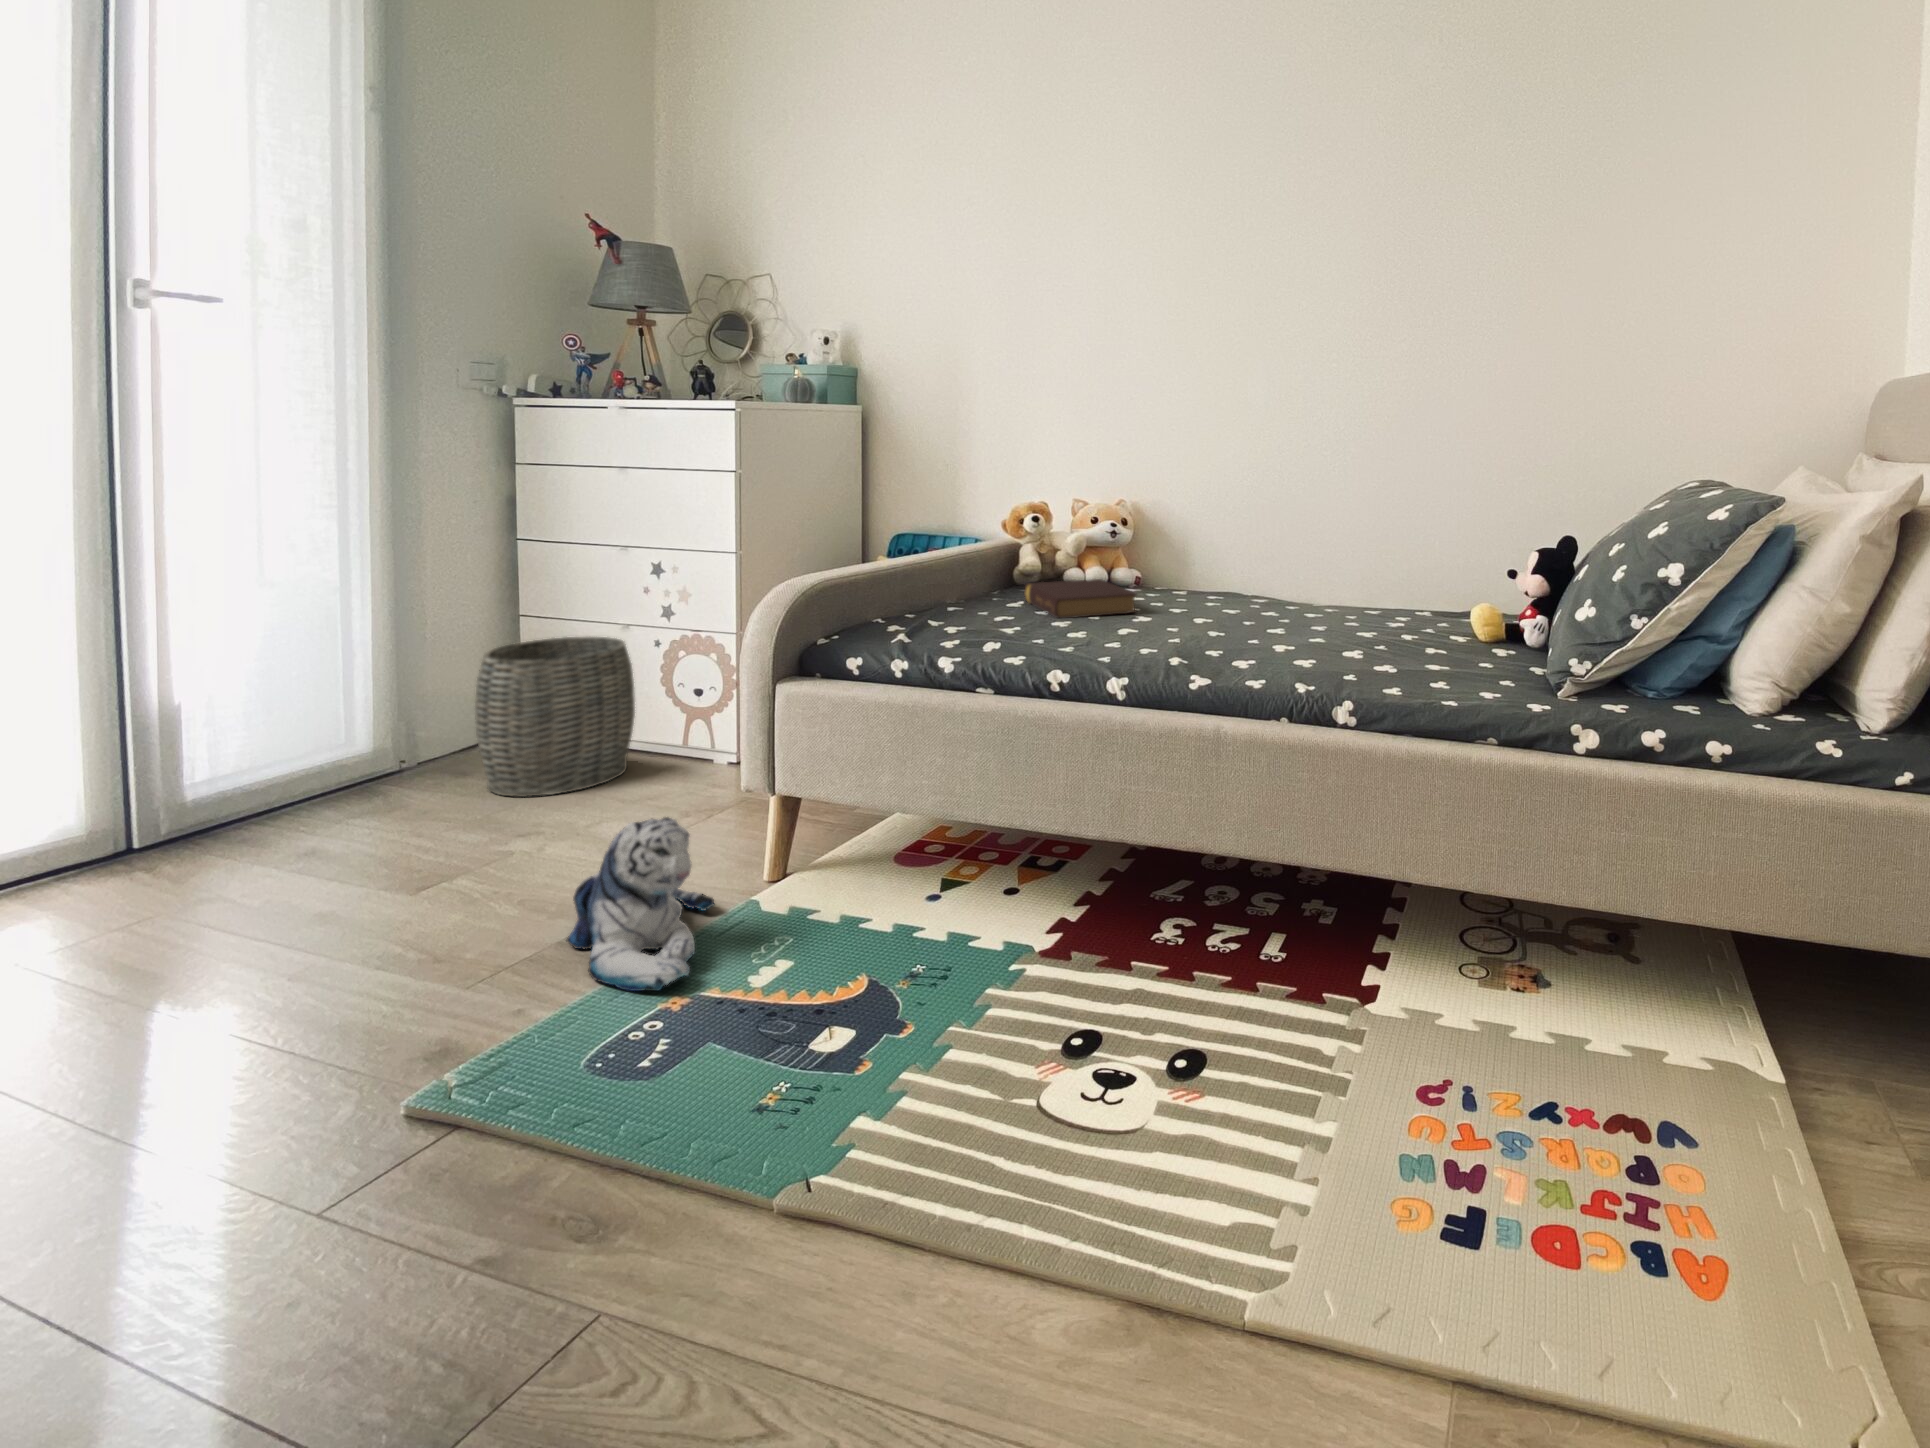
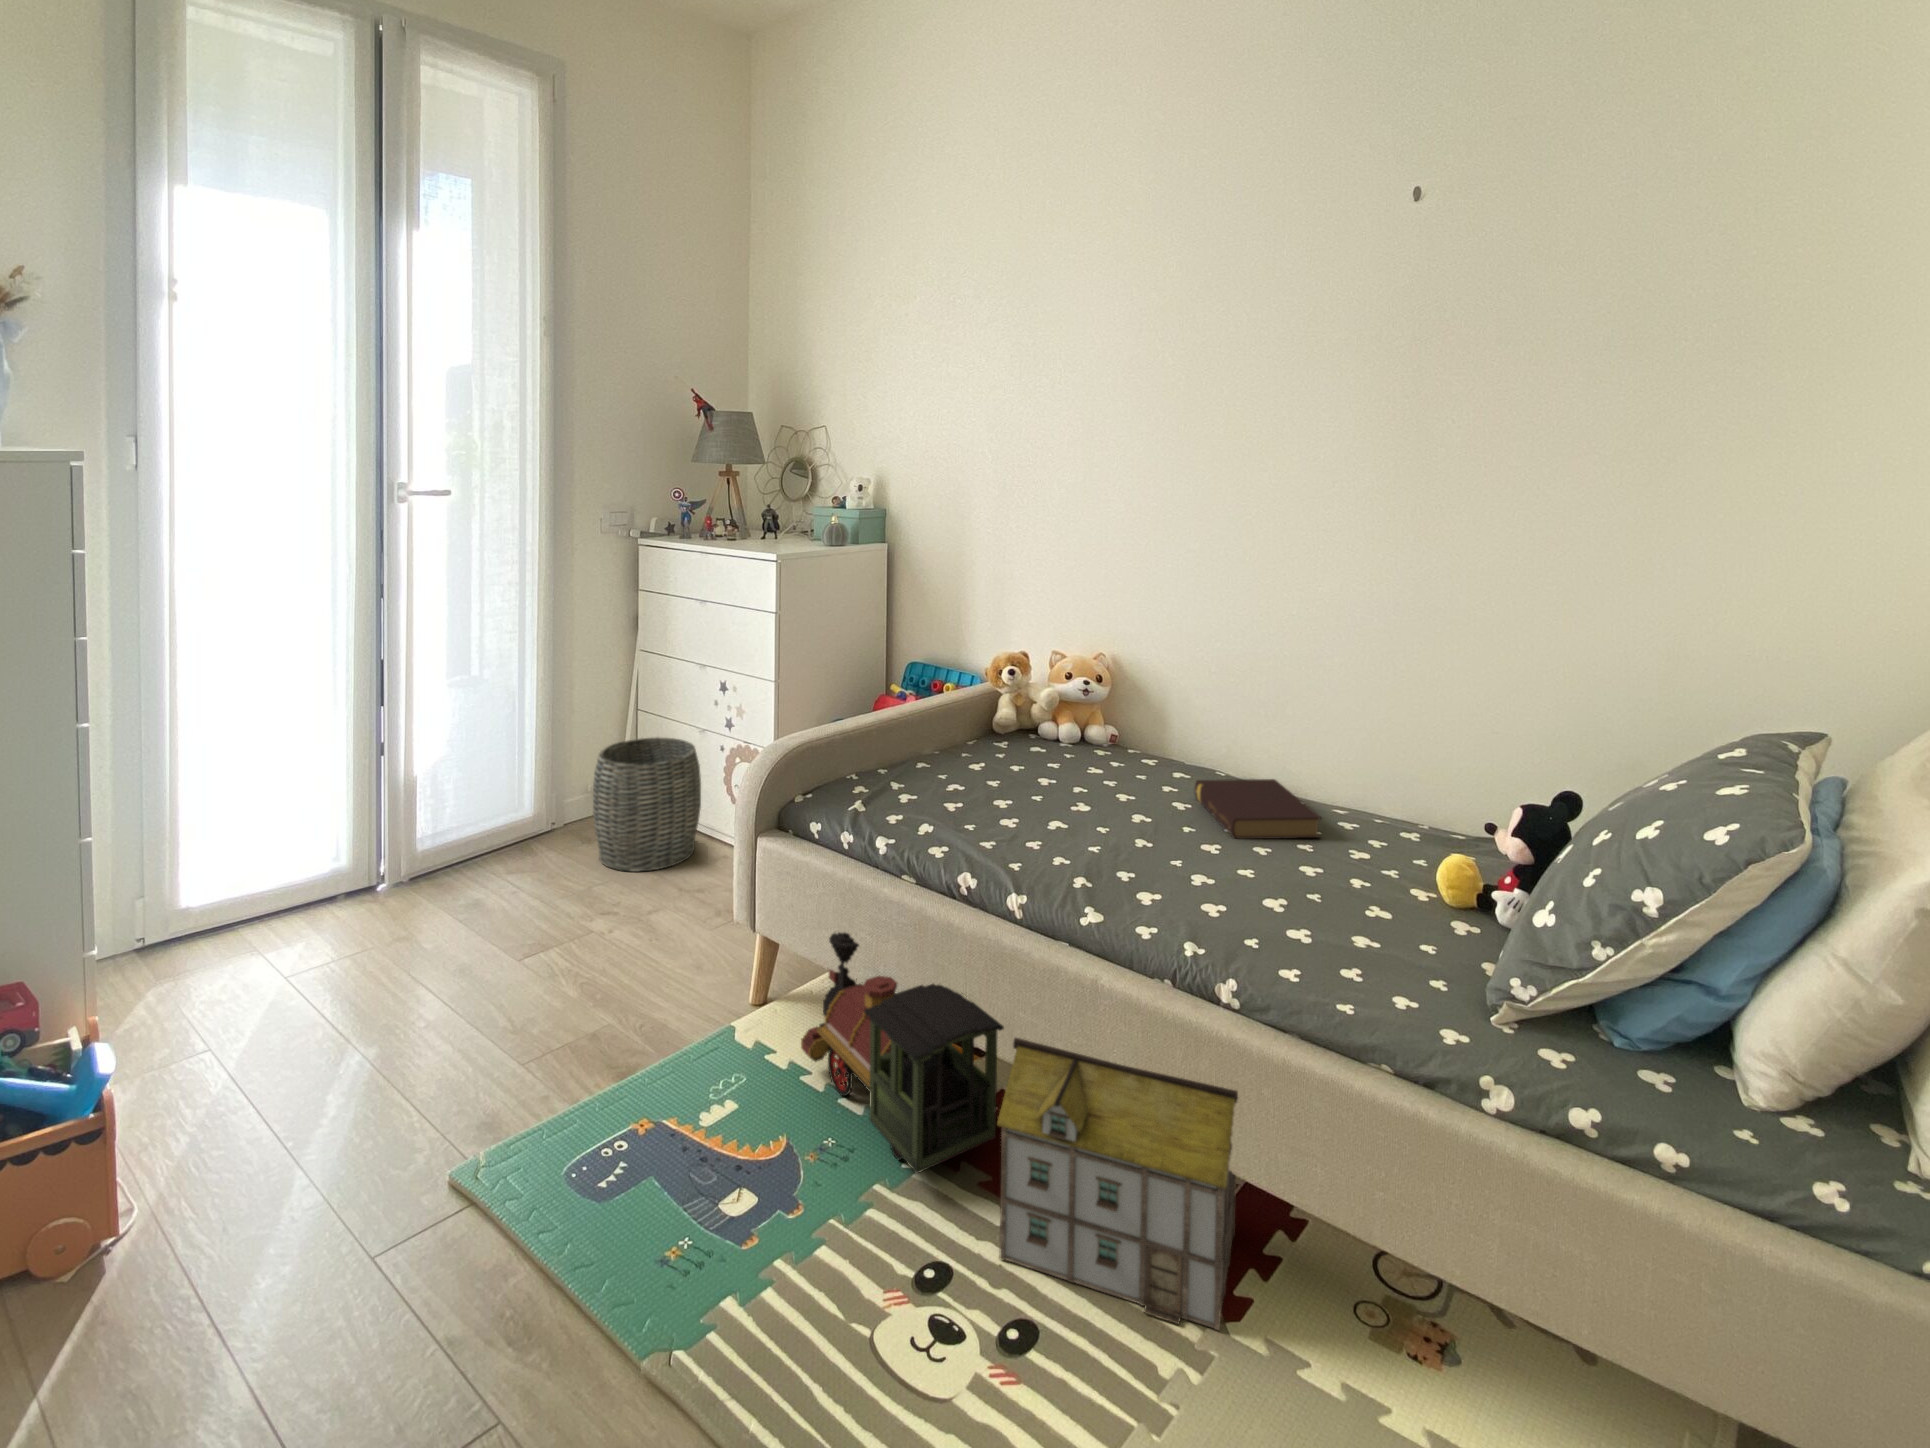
book: present [1024,579,1136,618] -> present [1194,779,1321,839]
toy train: none [859,760,1115,968] -> present [801,932,1004,1173]
toy house: none [1141,798,1369,1016] -> present [997,1038,1238,1330]
plush toy: present [567,817,714,991] -> none [595,949,703,1106]

